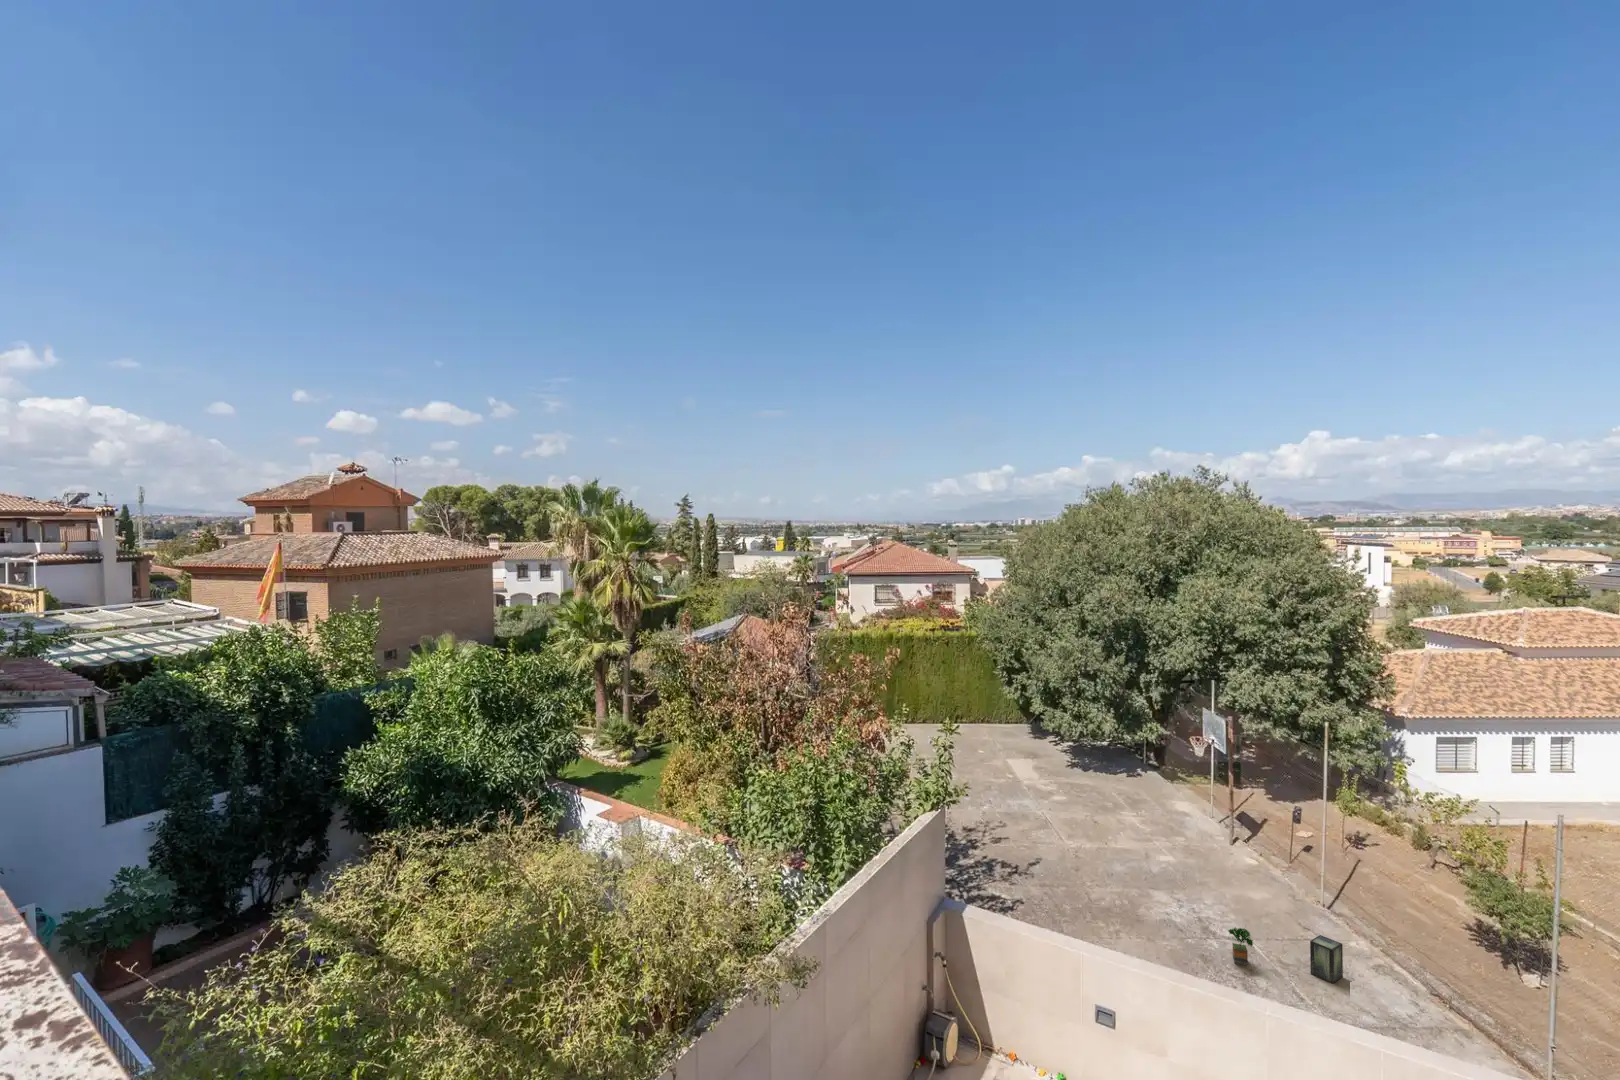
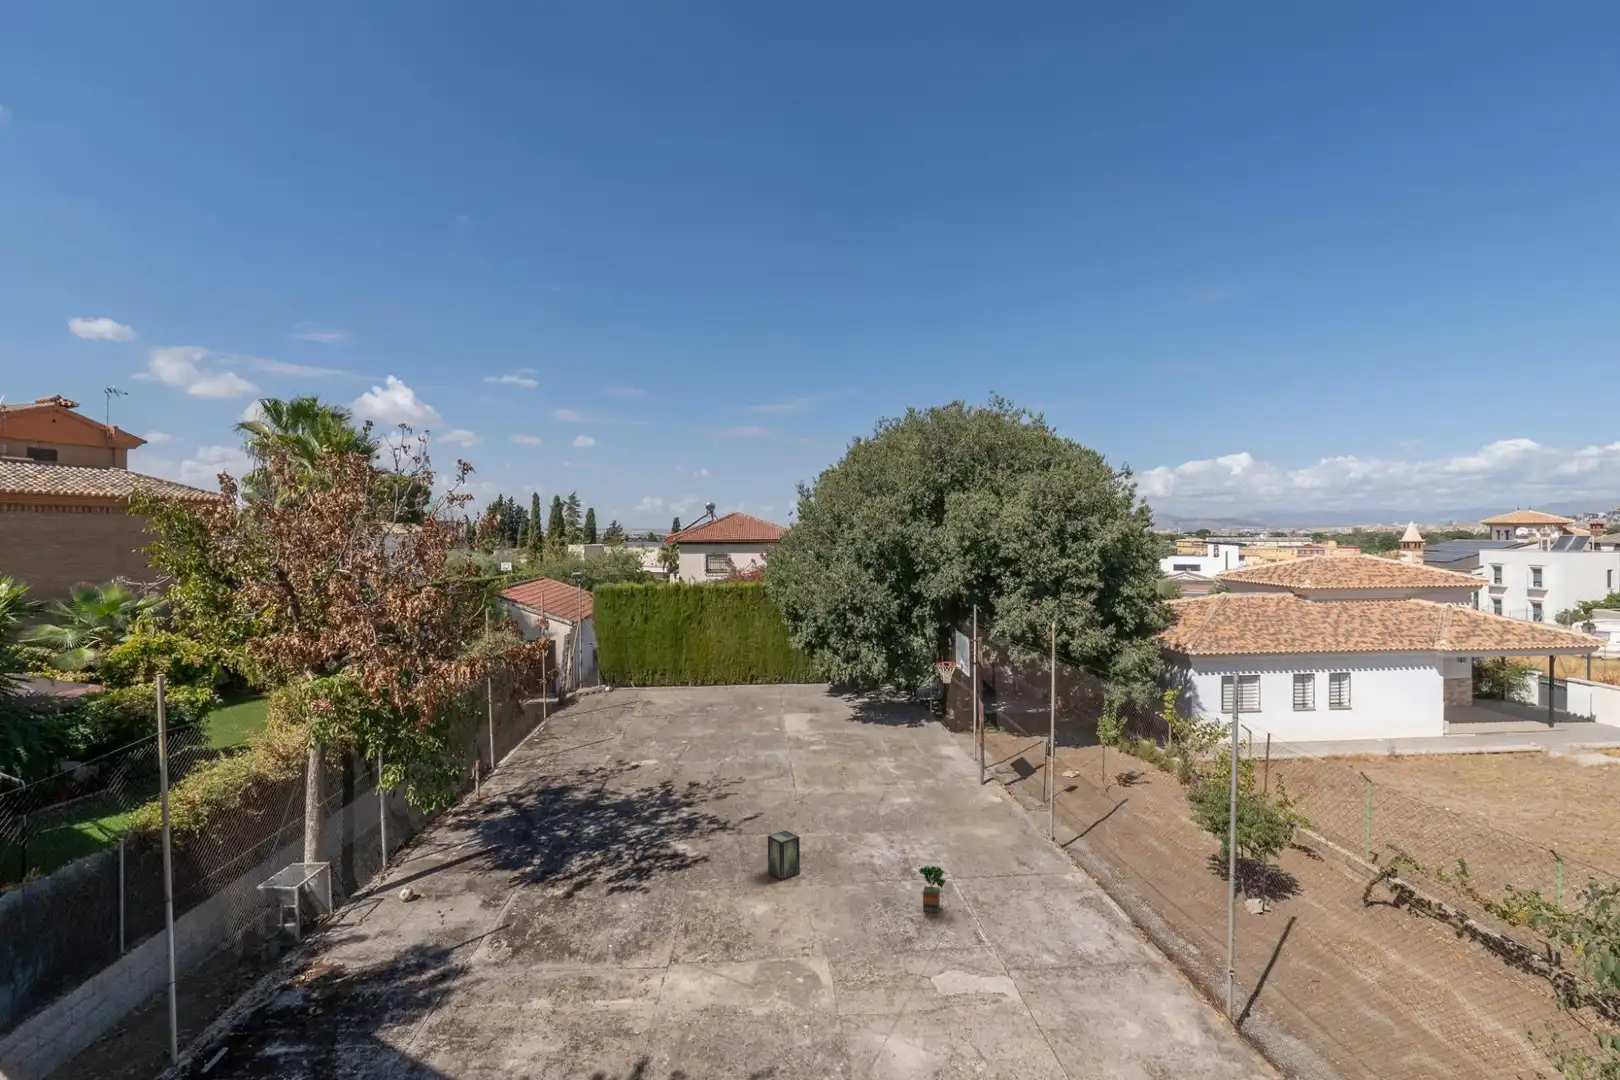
storage box: present [1310,935,1343,984] -> present [768,831,800,881]

